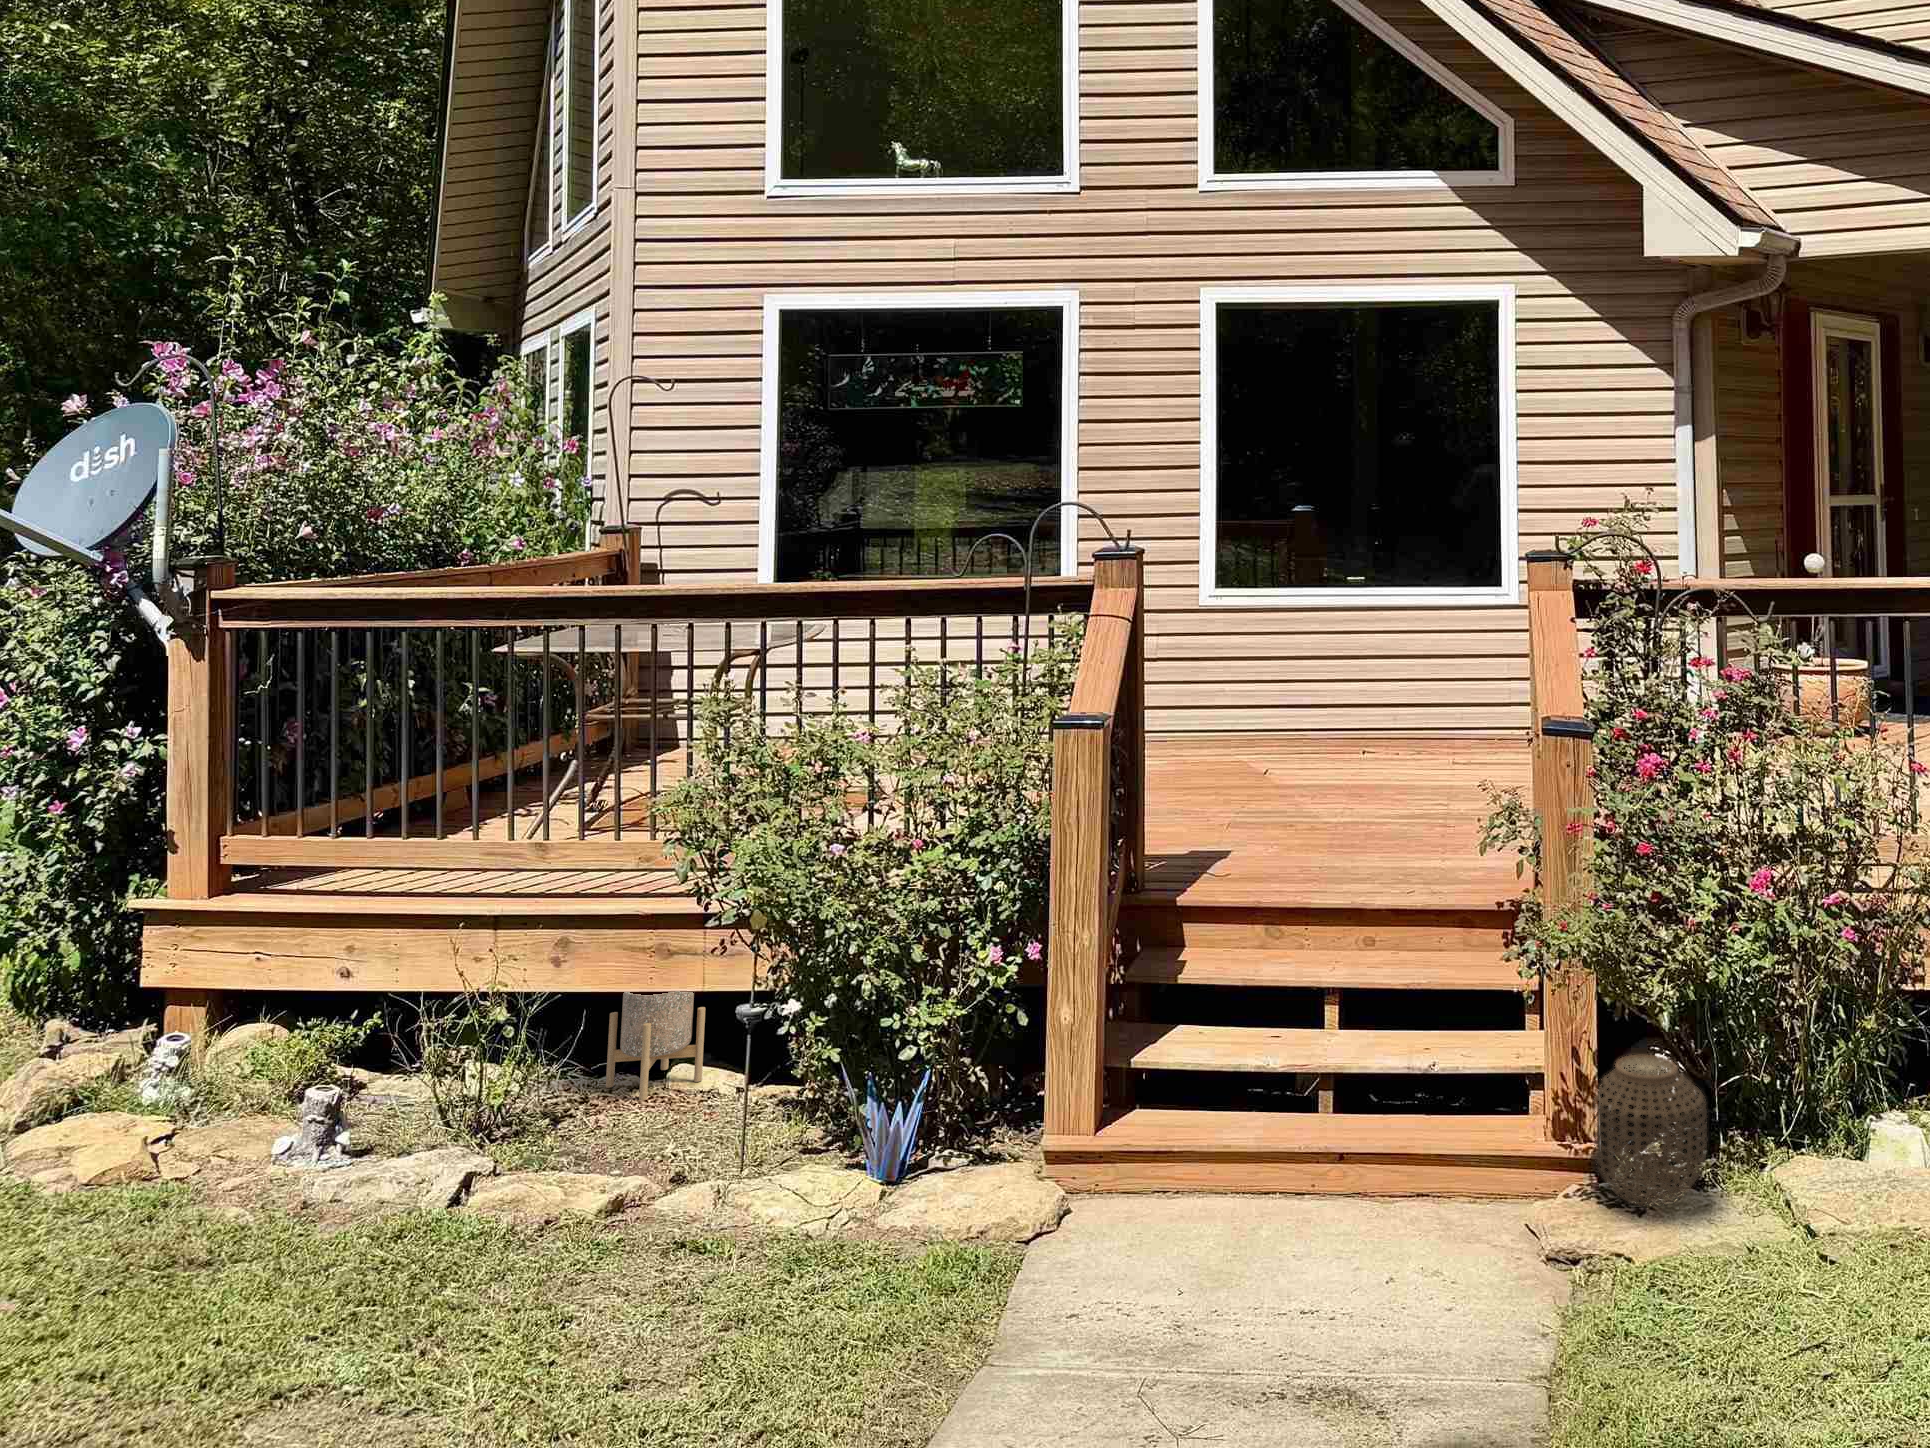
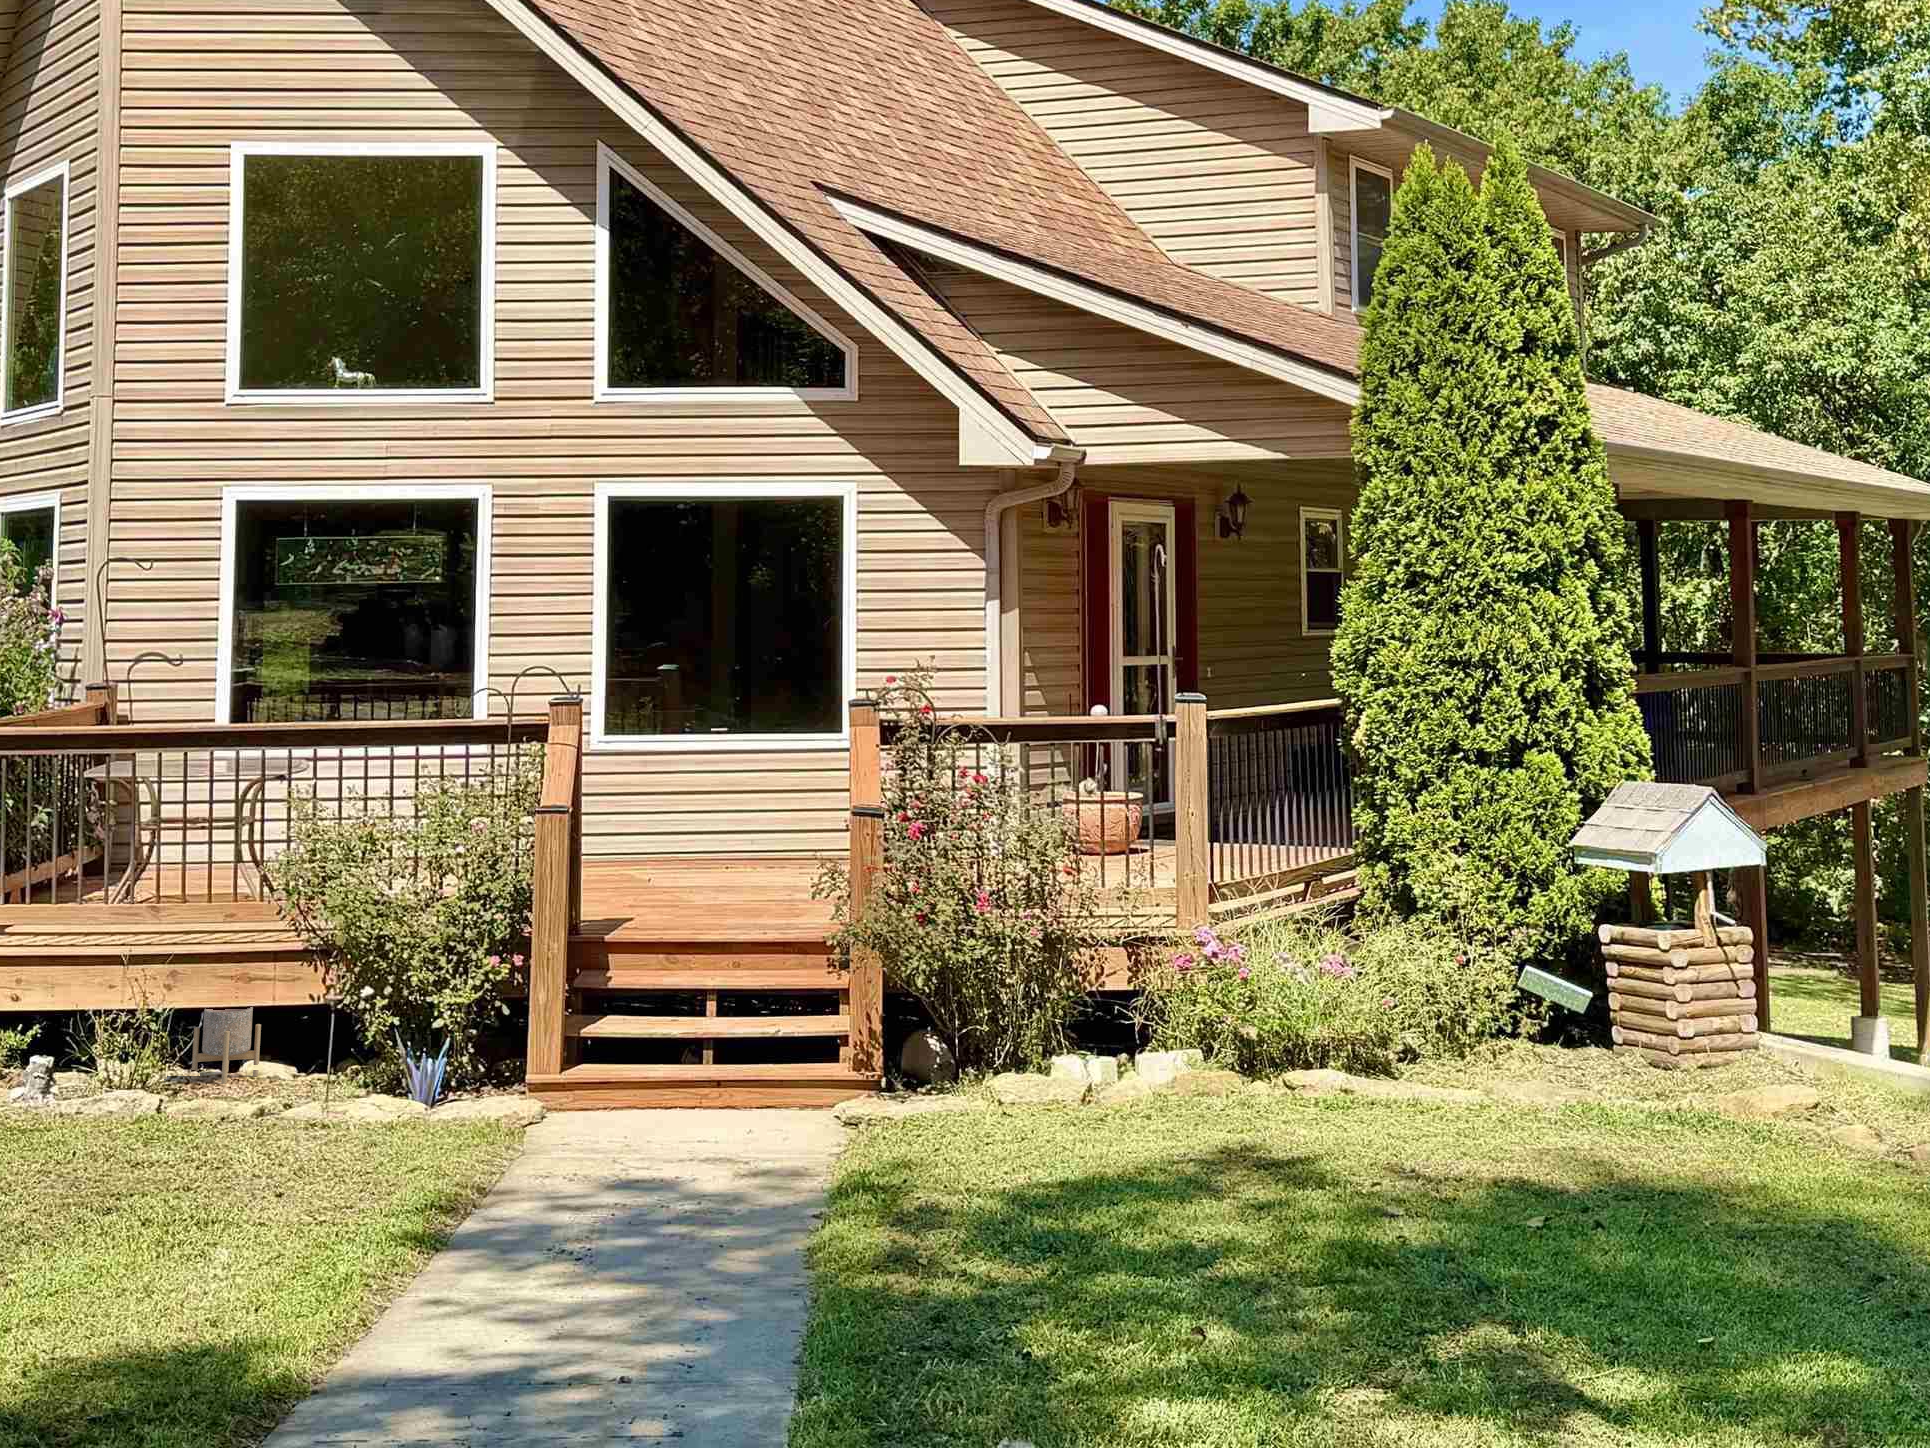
woven basket: present [1593,1055,1707,1206] -> none [876,1017,949,1103]

